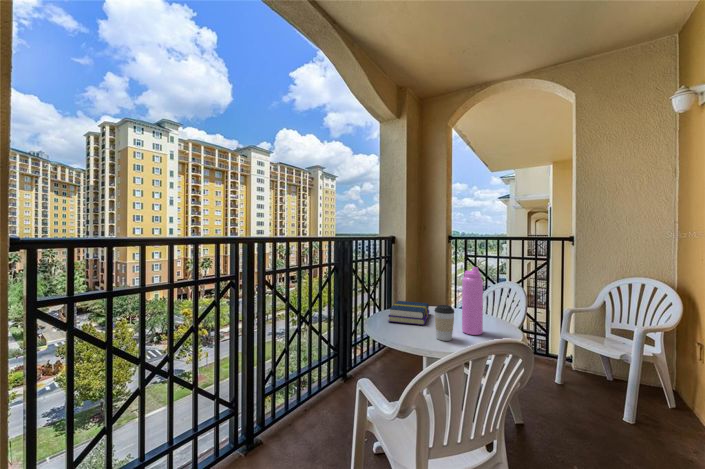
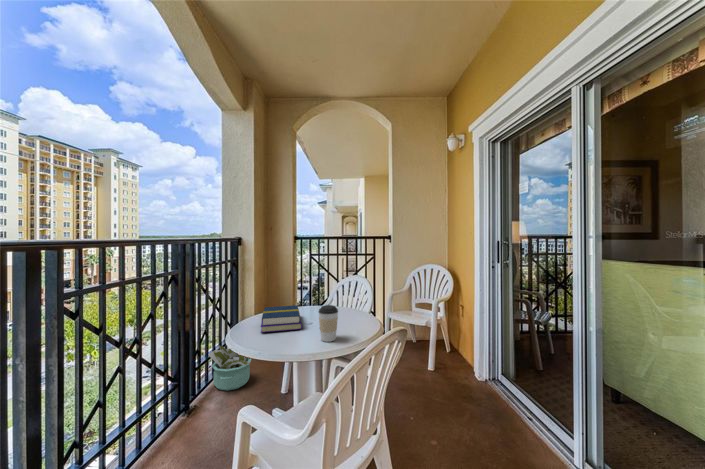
water bottle: present [462,267,483,335] -> none [339,264,358,330]
decorative plant: none [362,328,398,371] -> present [208,346,251,391]

